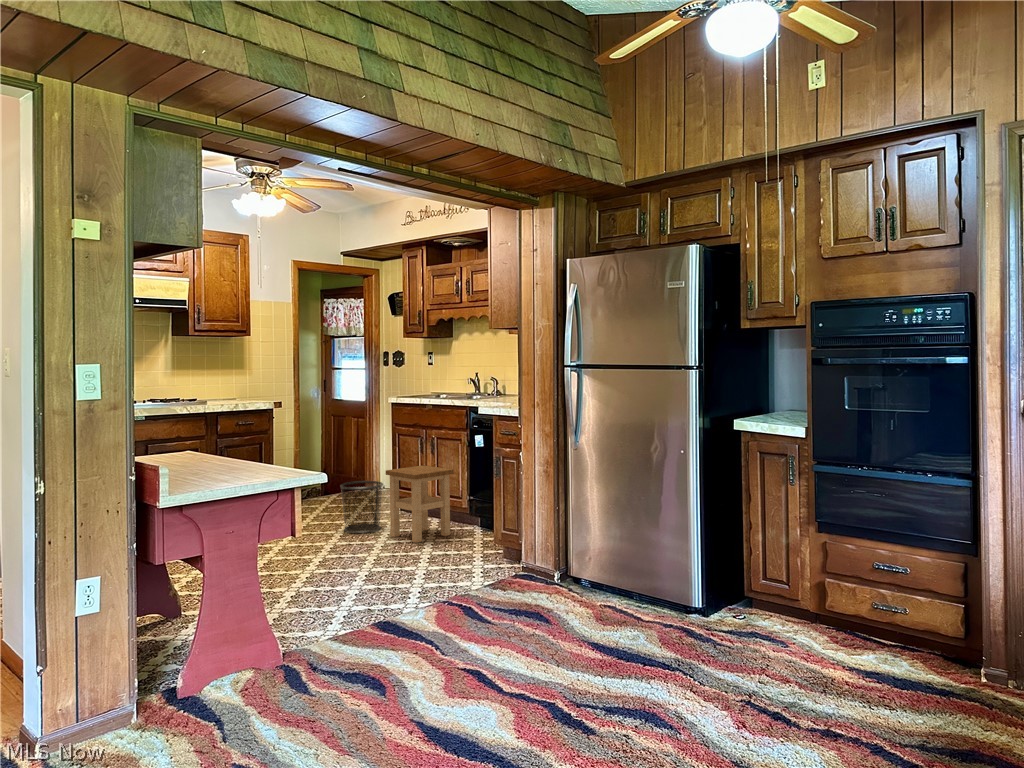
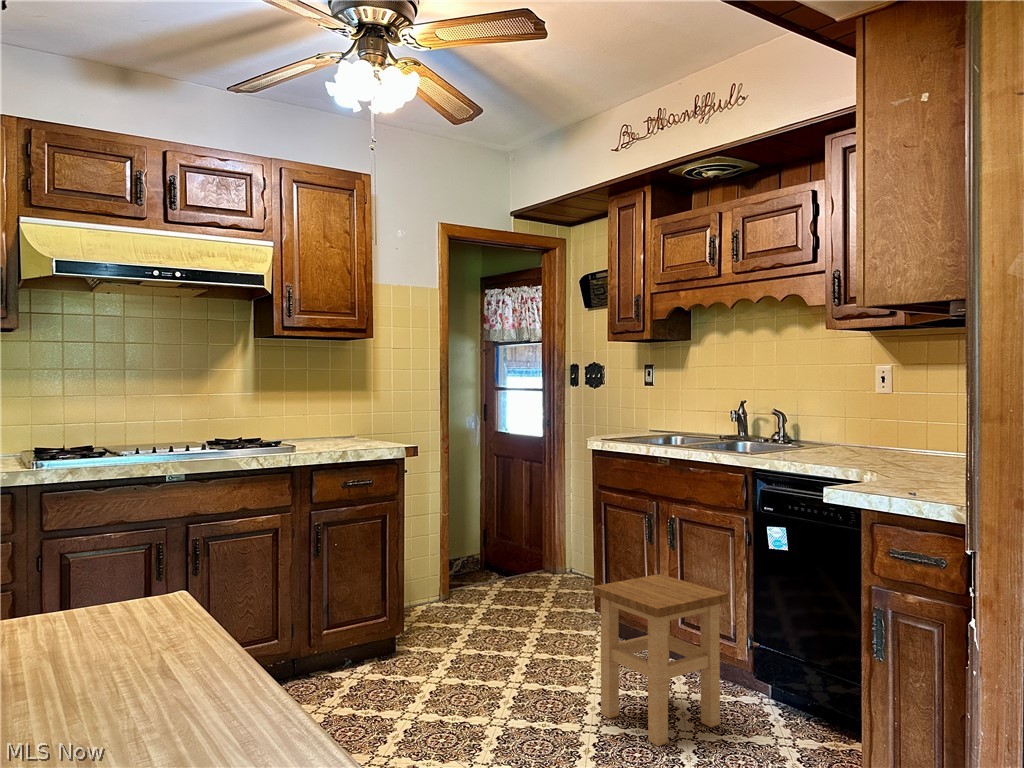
waste bin: present [340,481,383,533] -> none [507,592,585,699]

